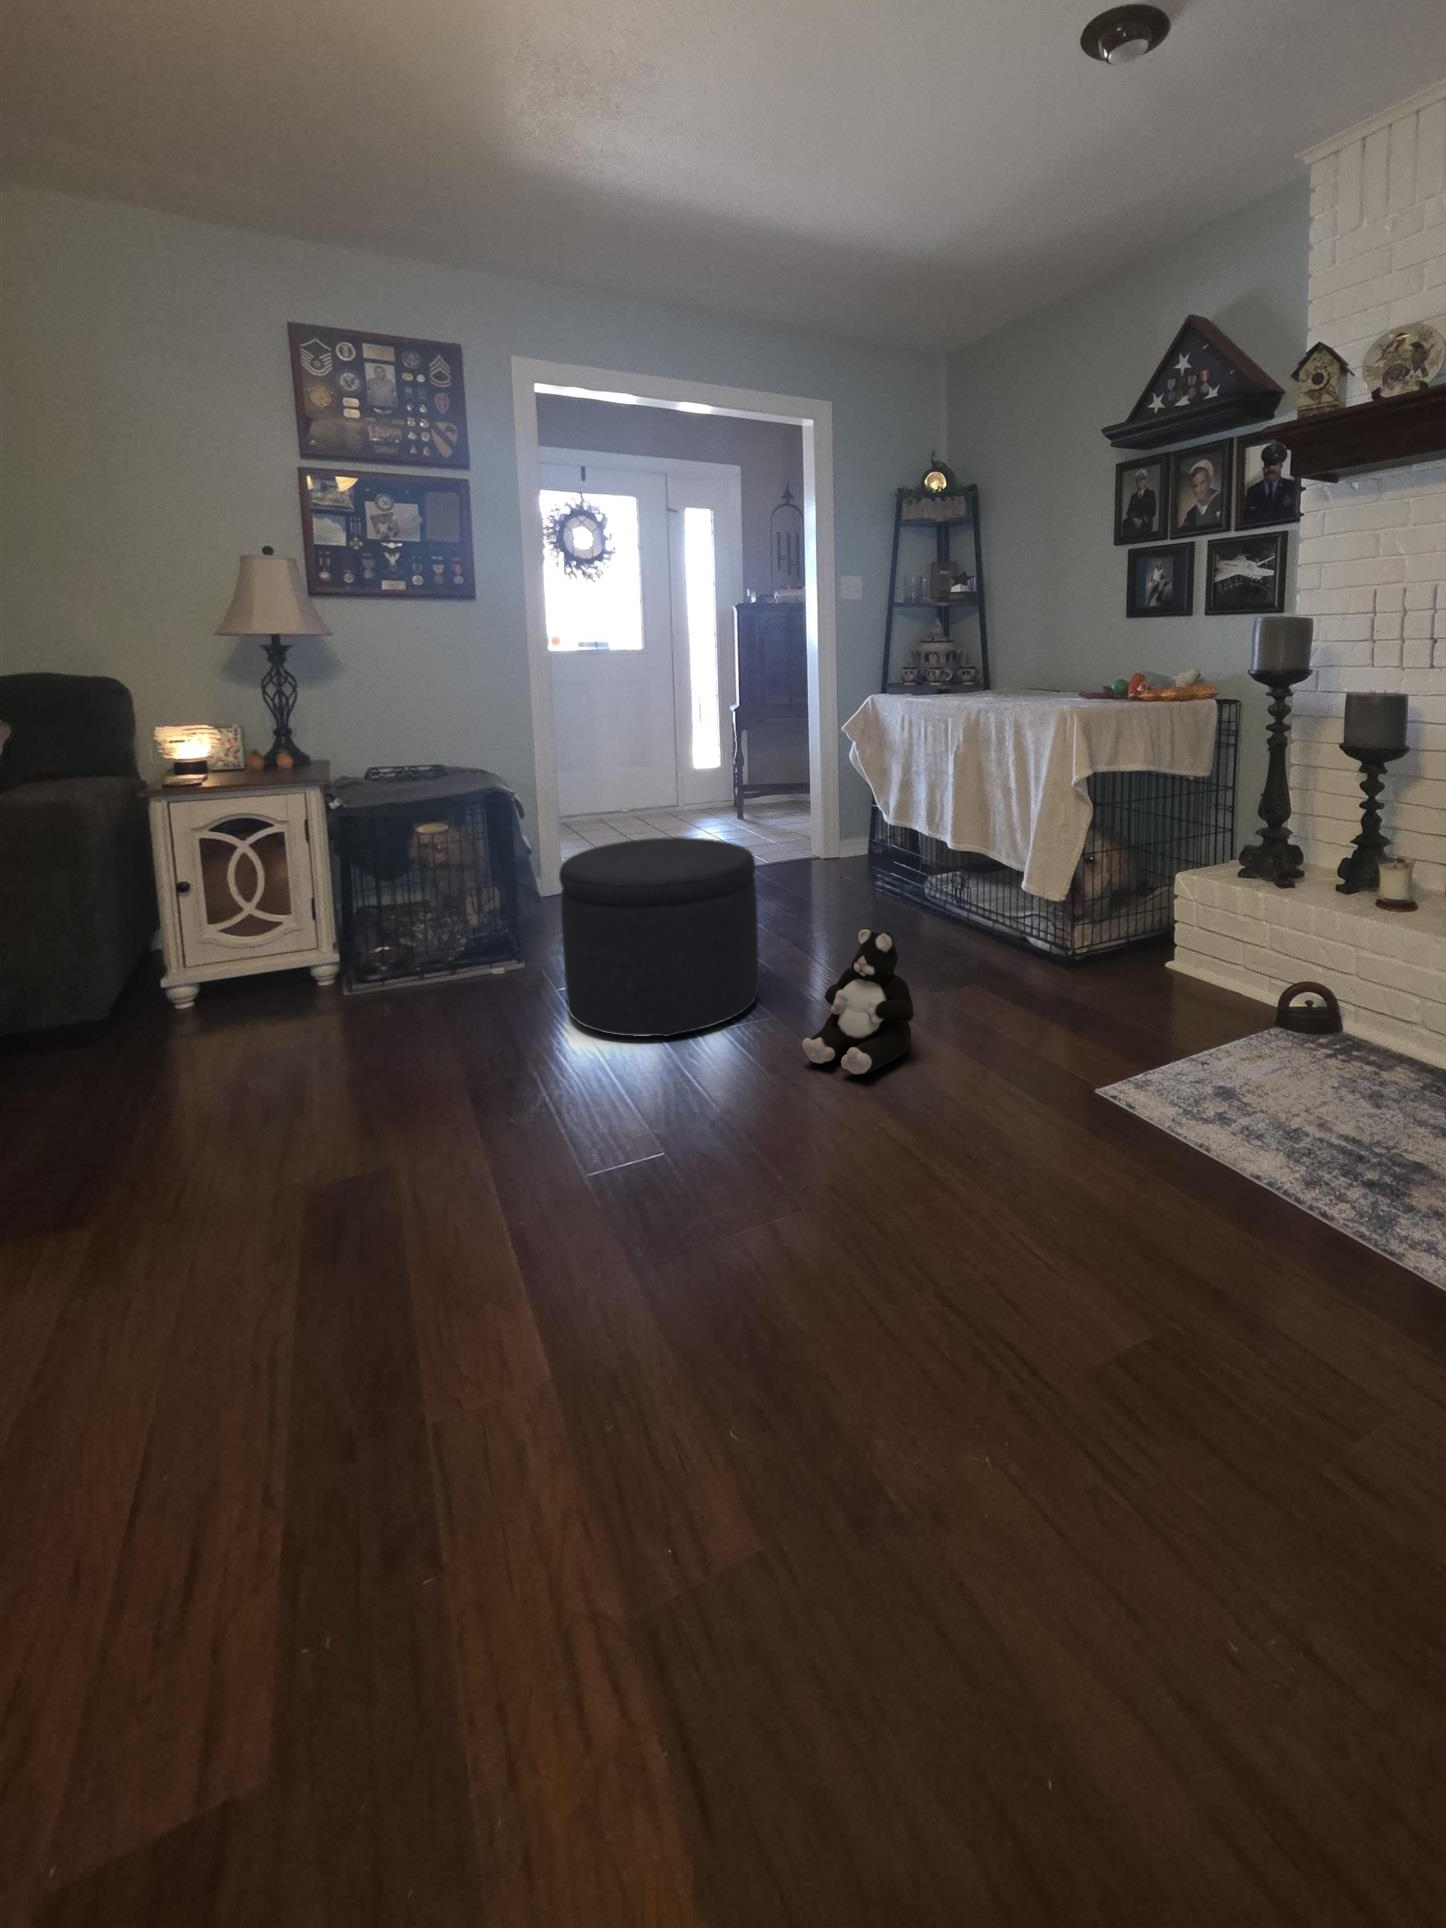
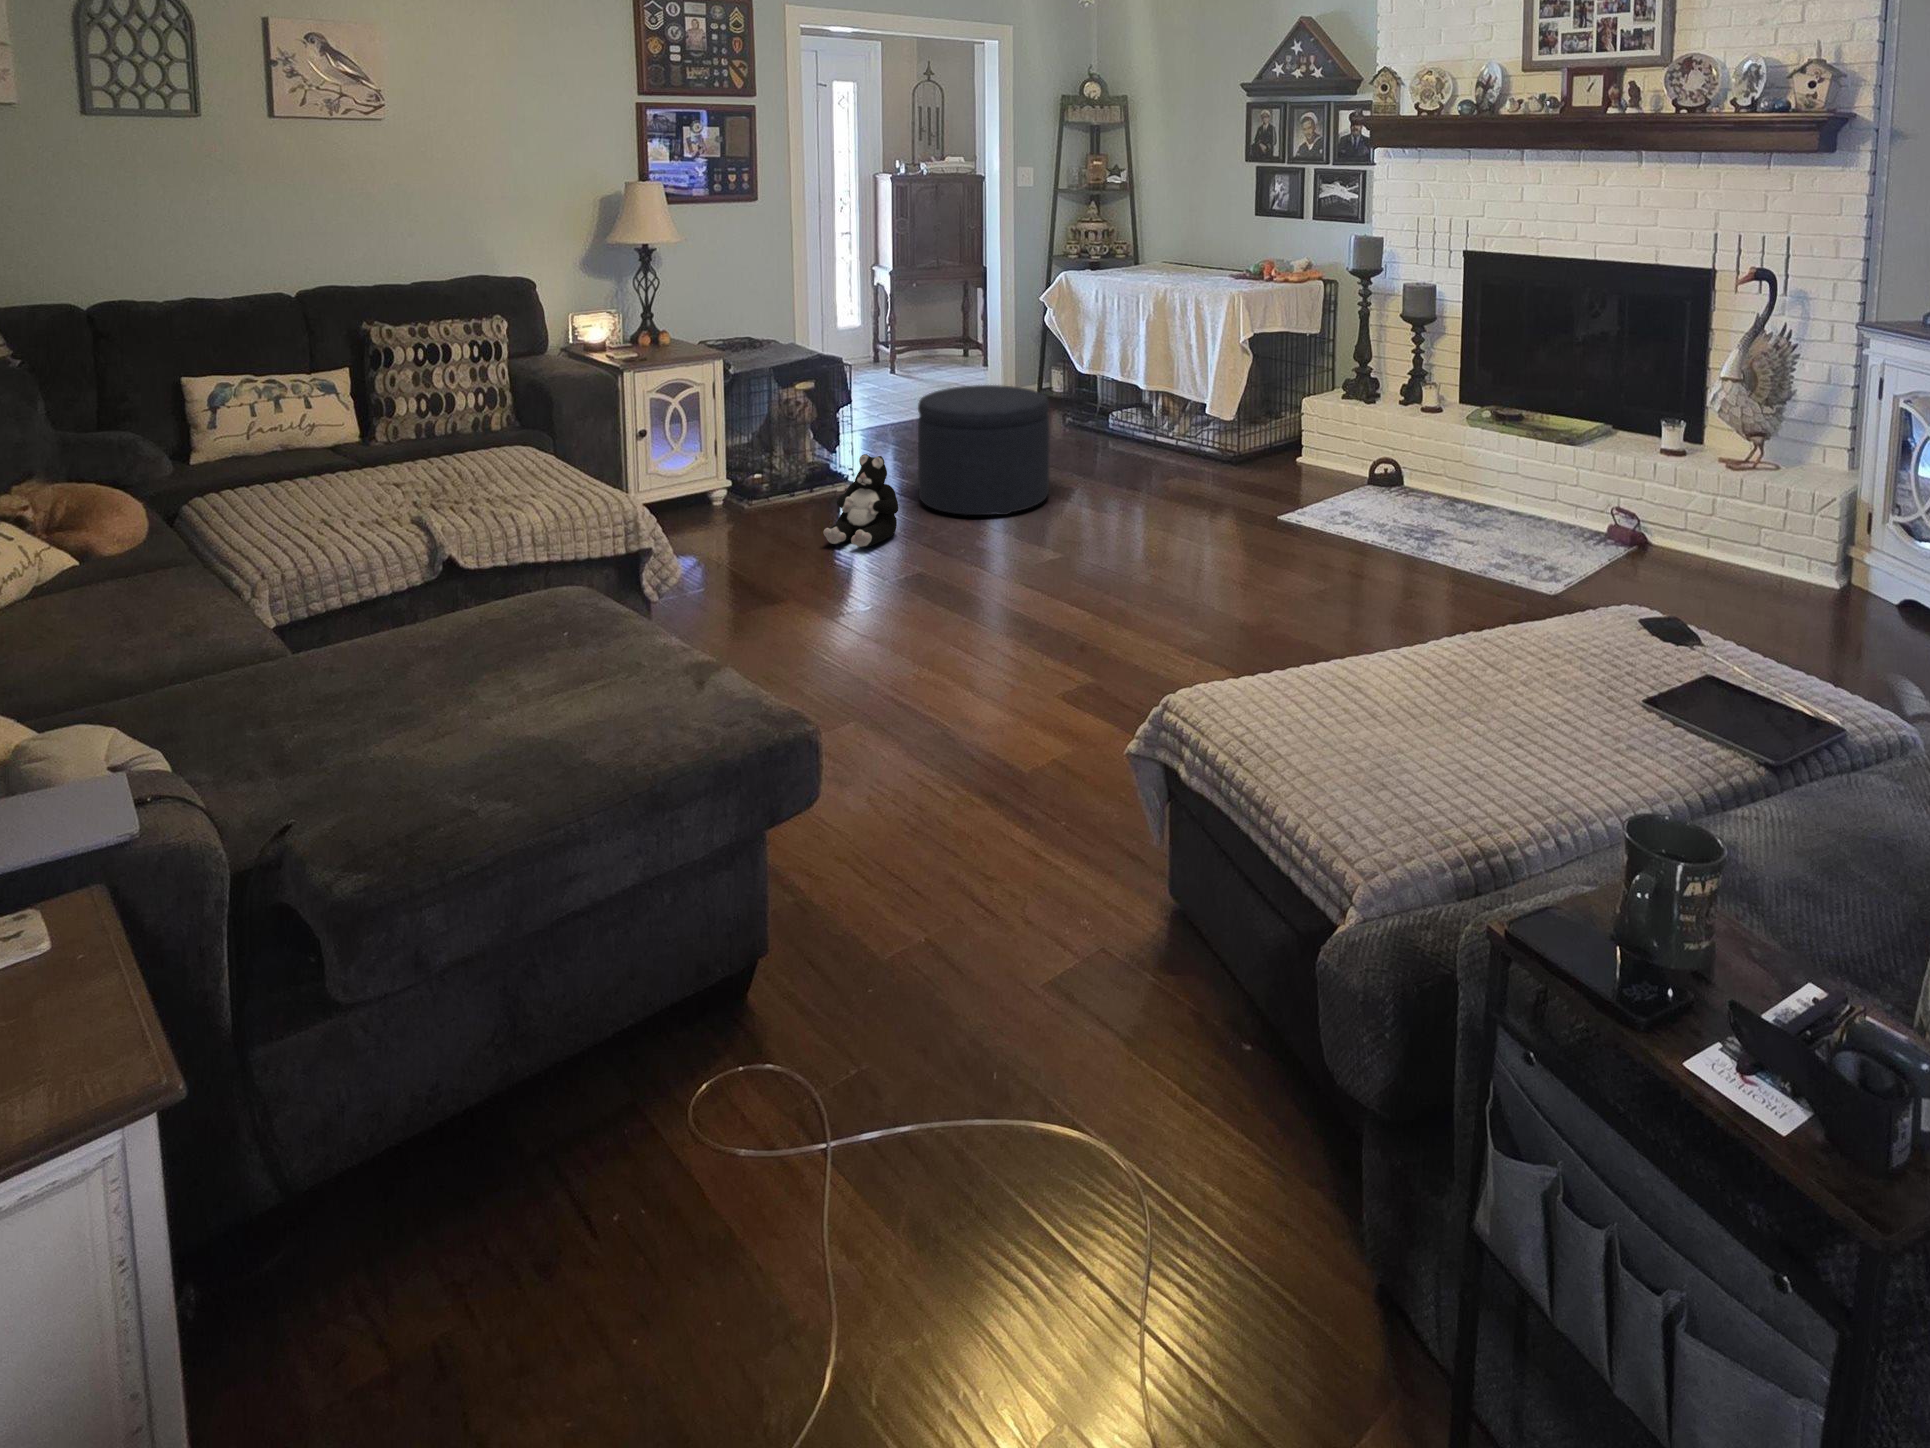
plush toy: present [802,928,914,1075] -> present [823,454,898,547]

